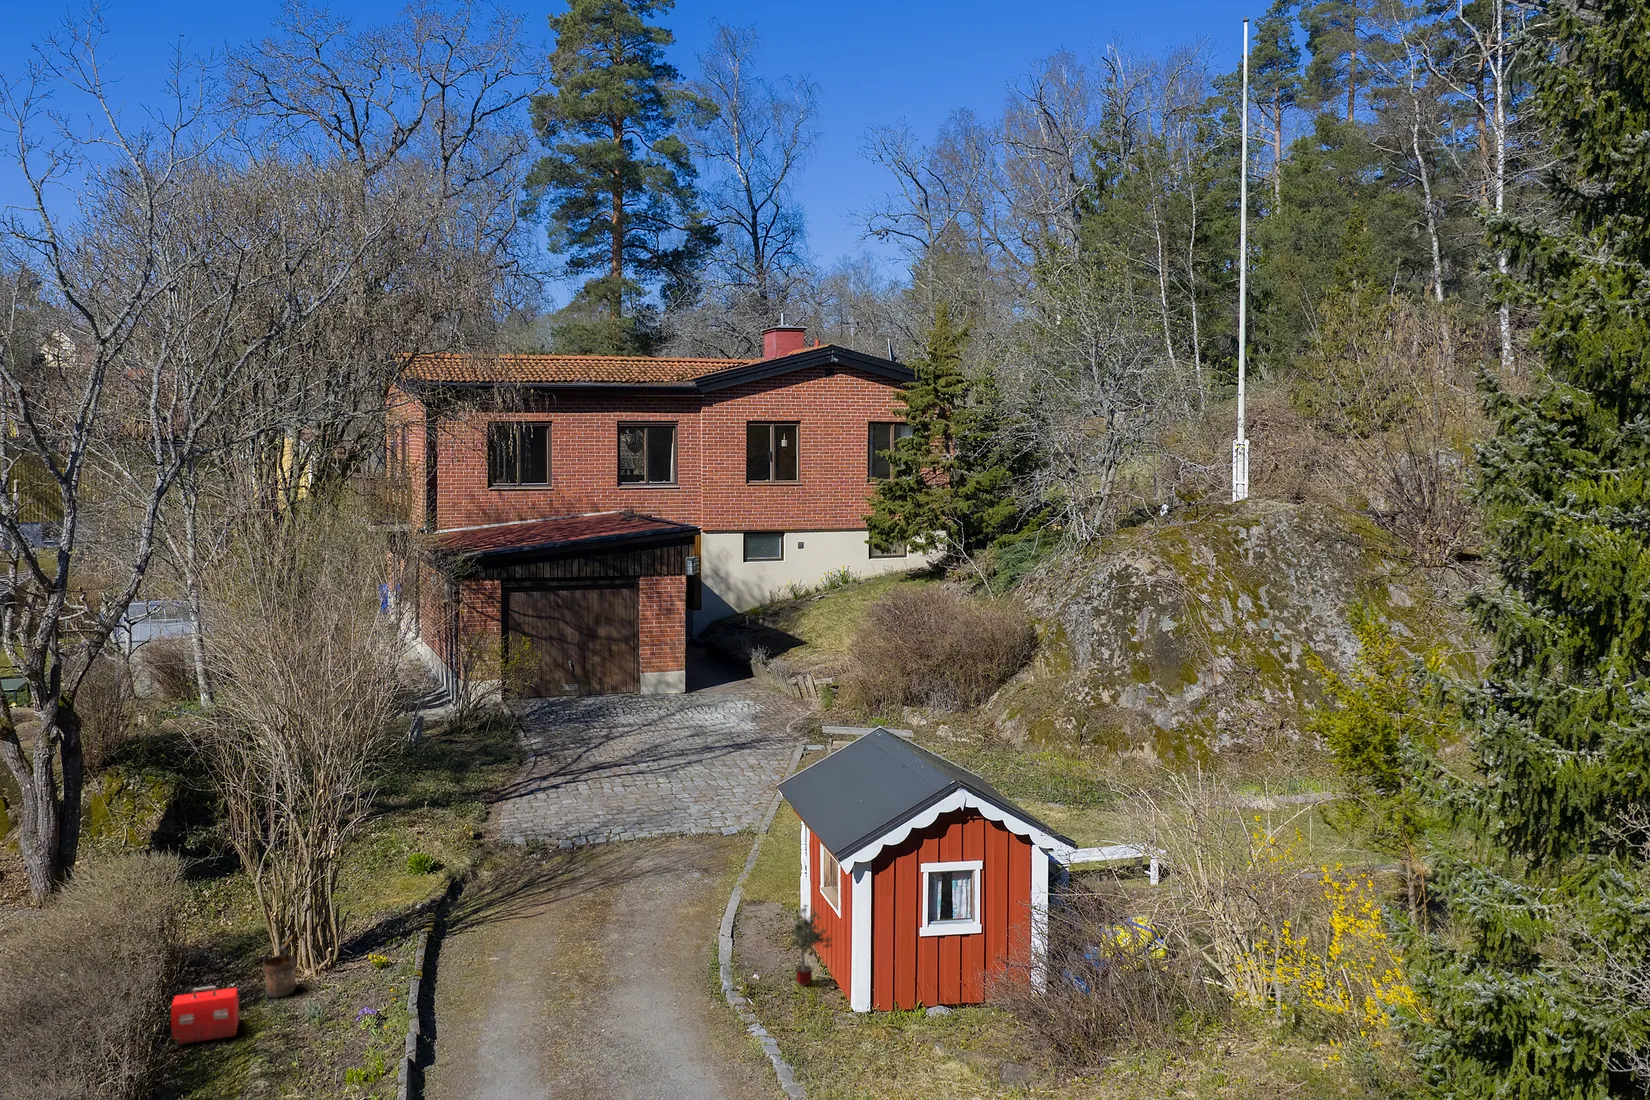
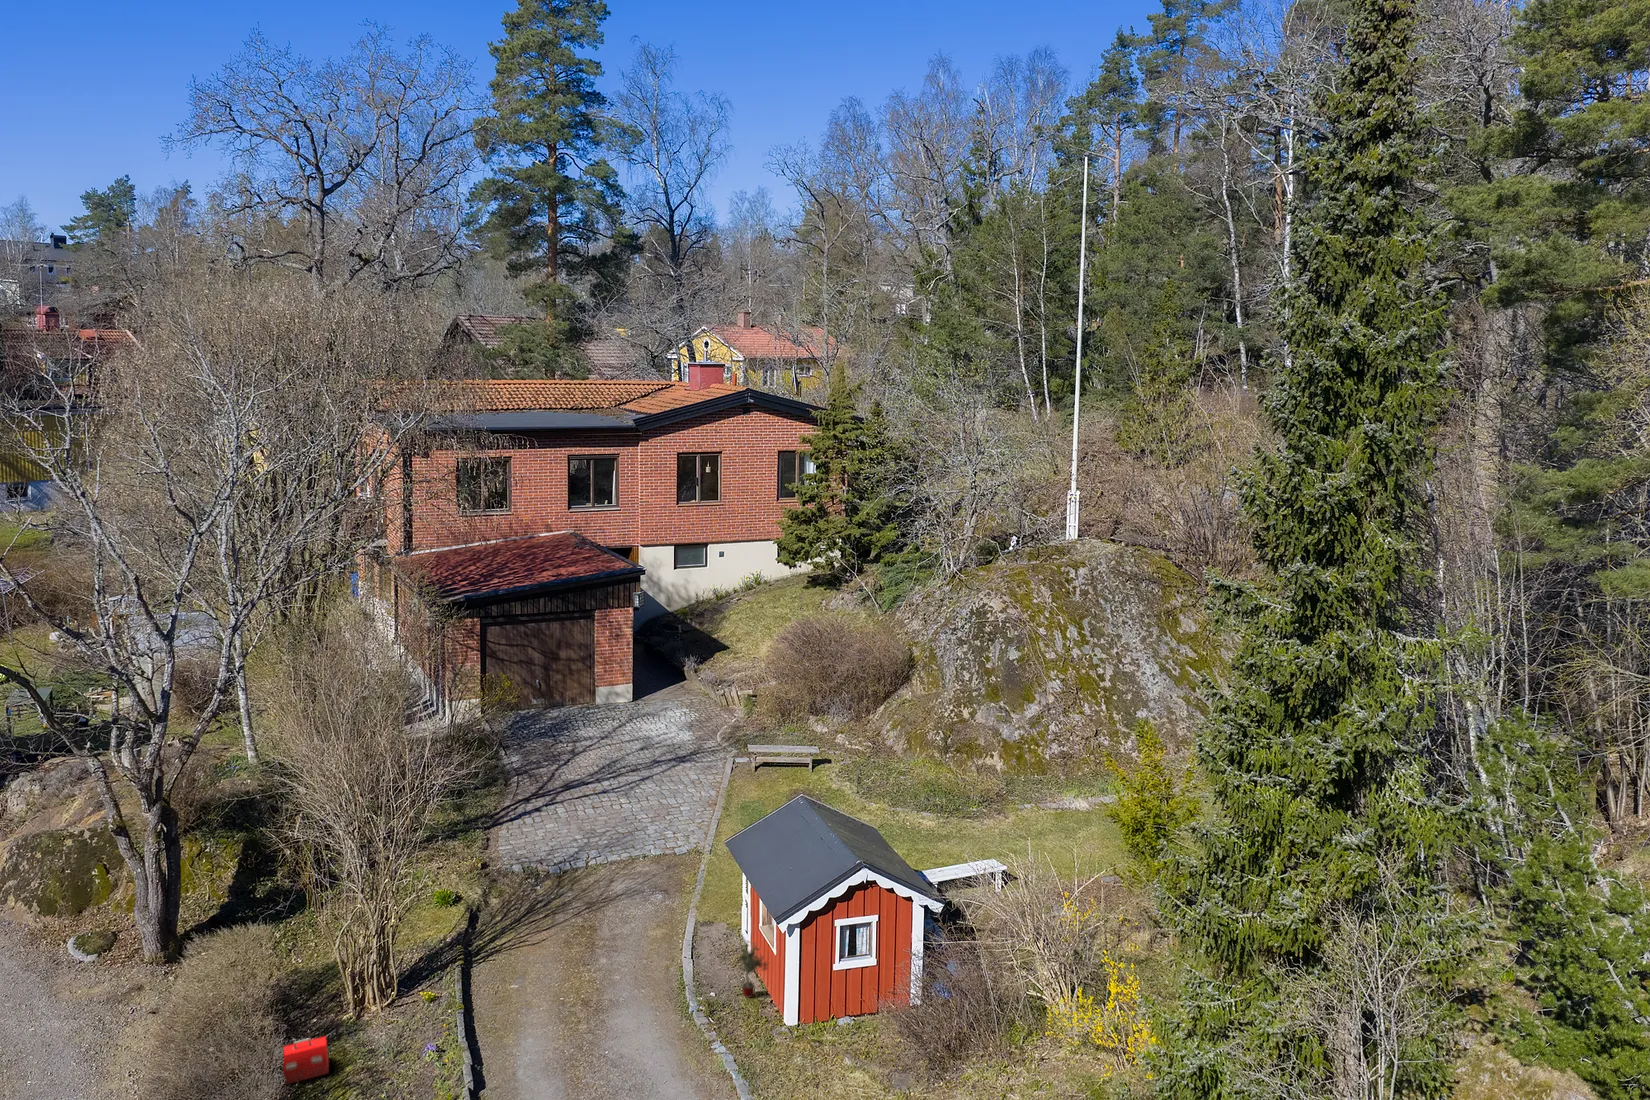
bucket: present [263,936,297,998] -> none [341,985,367,1035]

